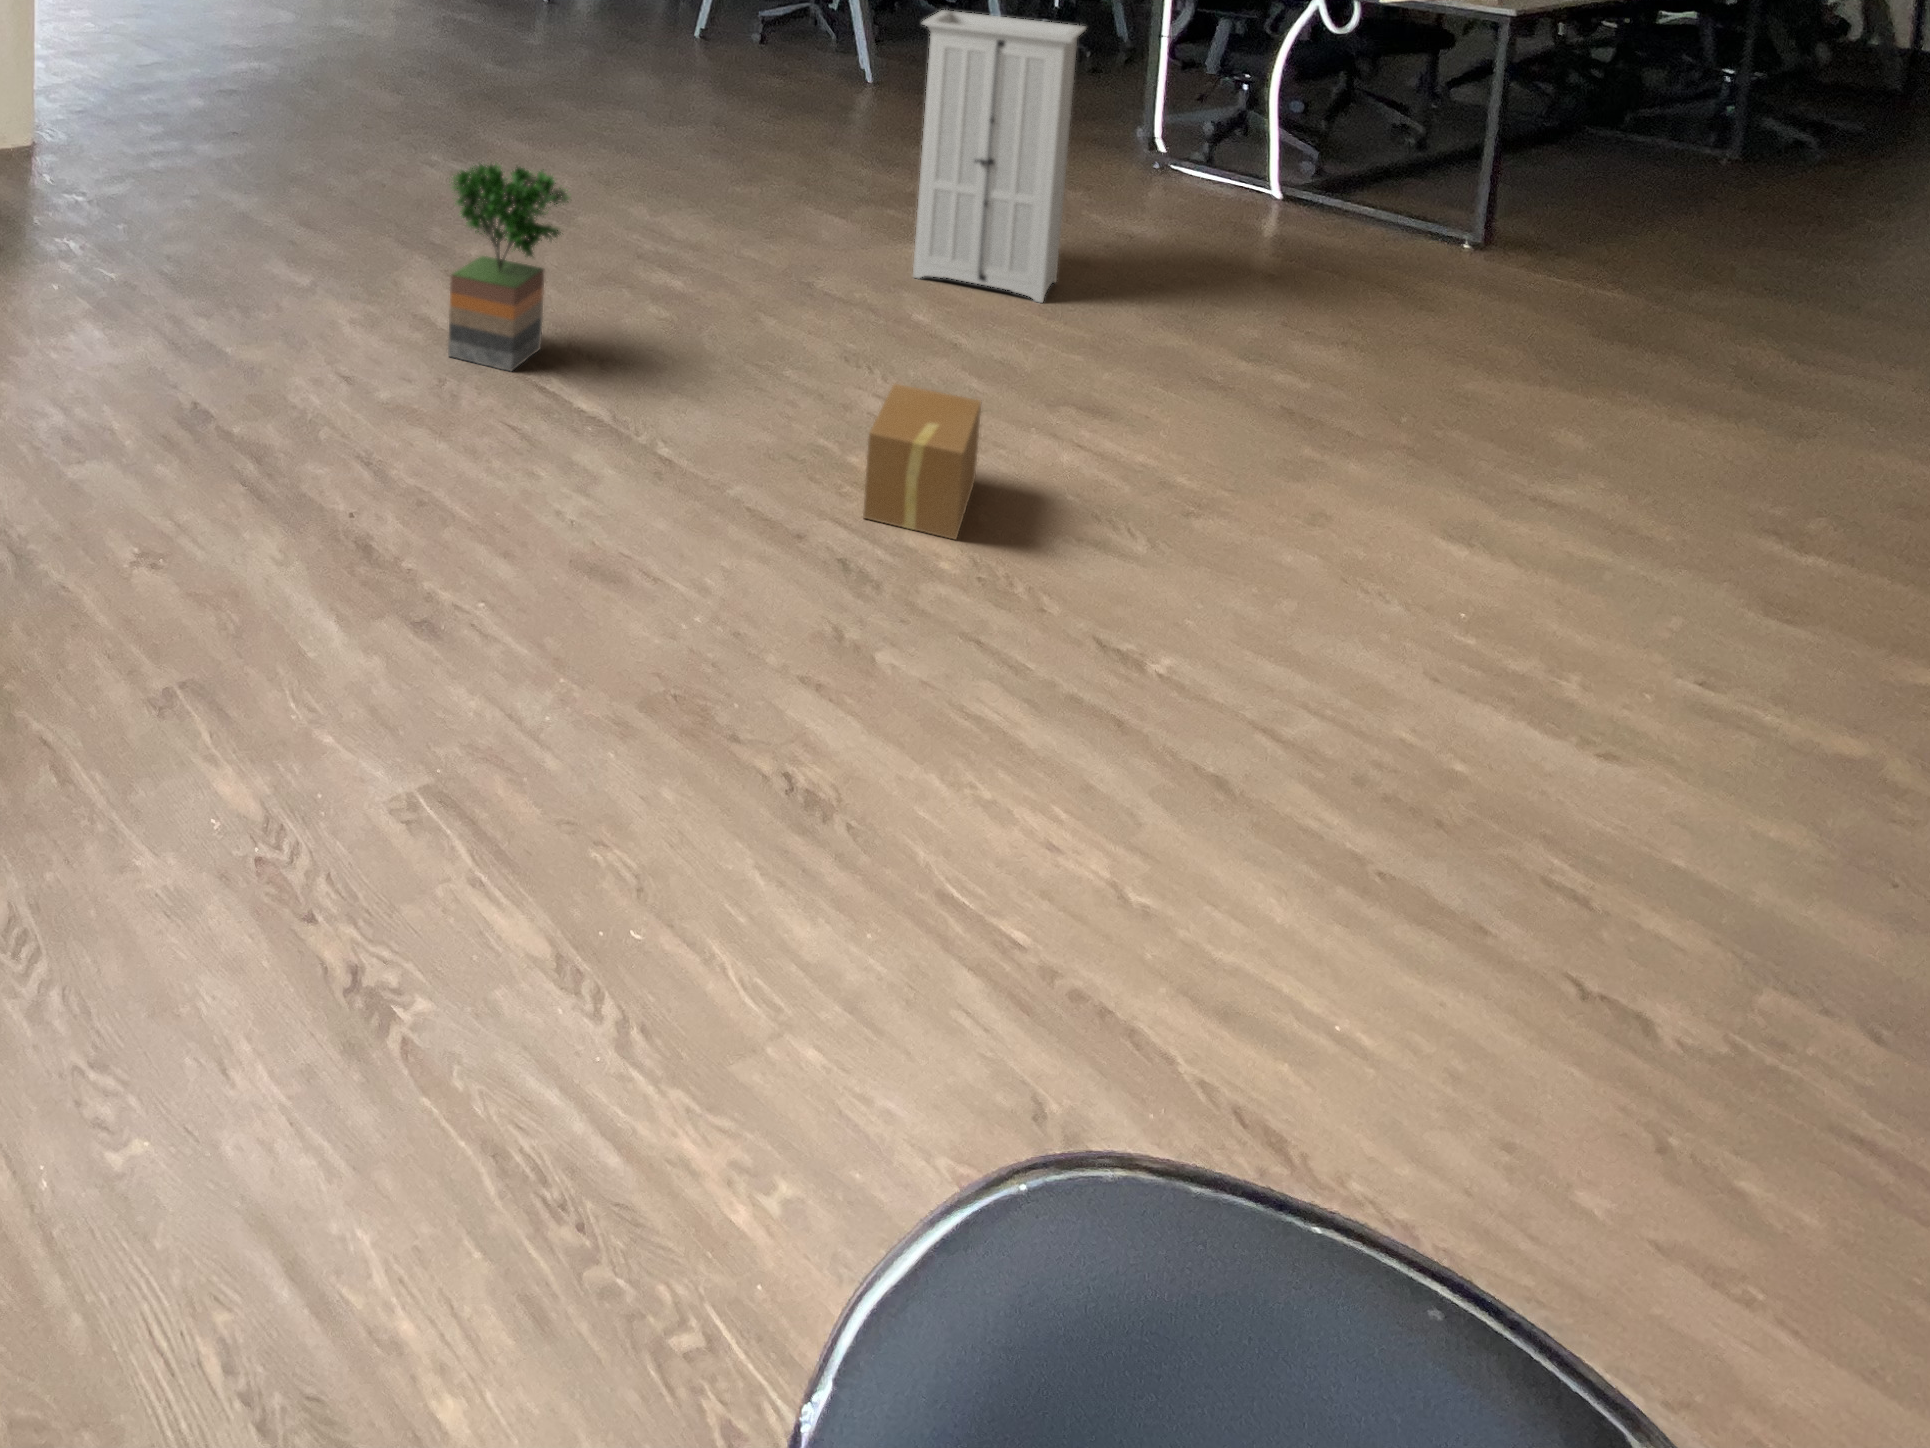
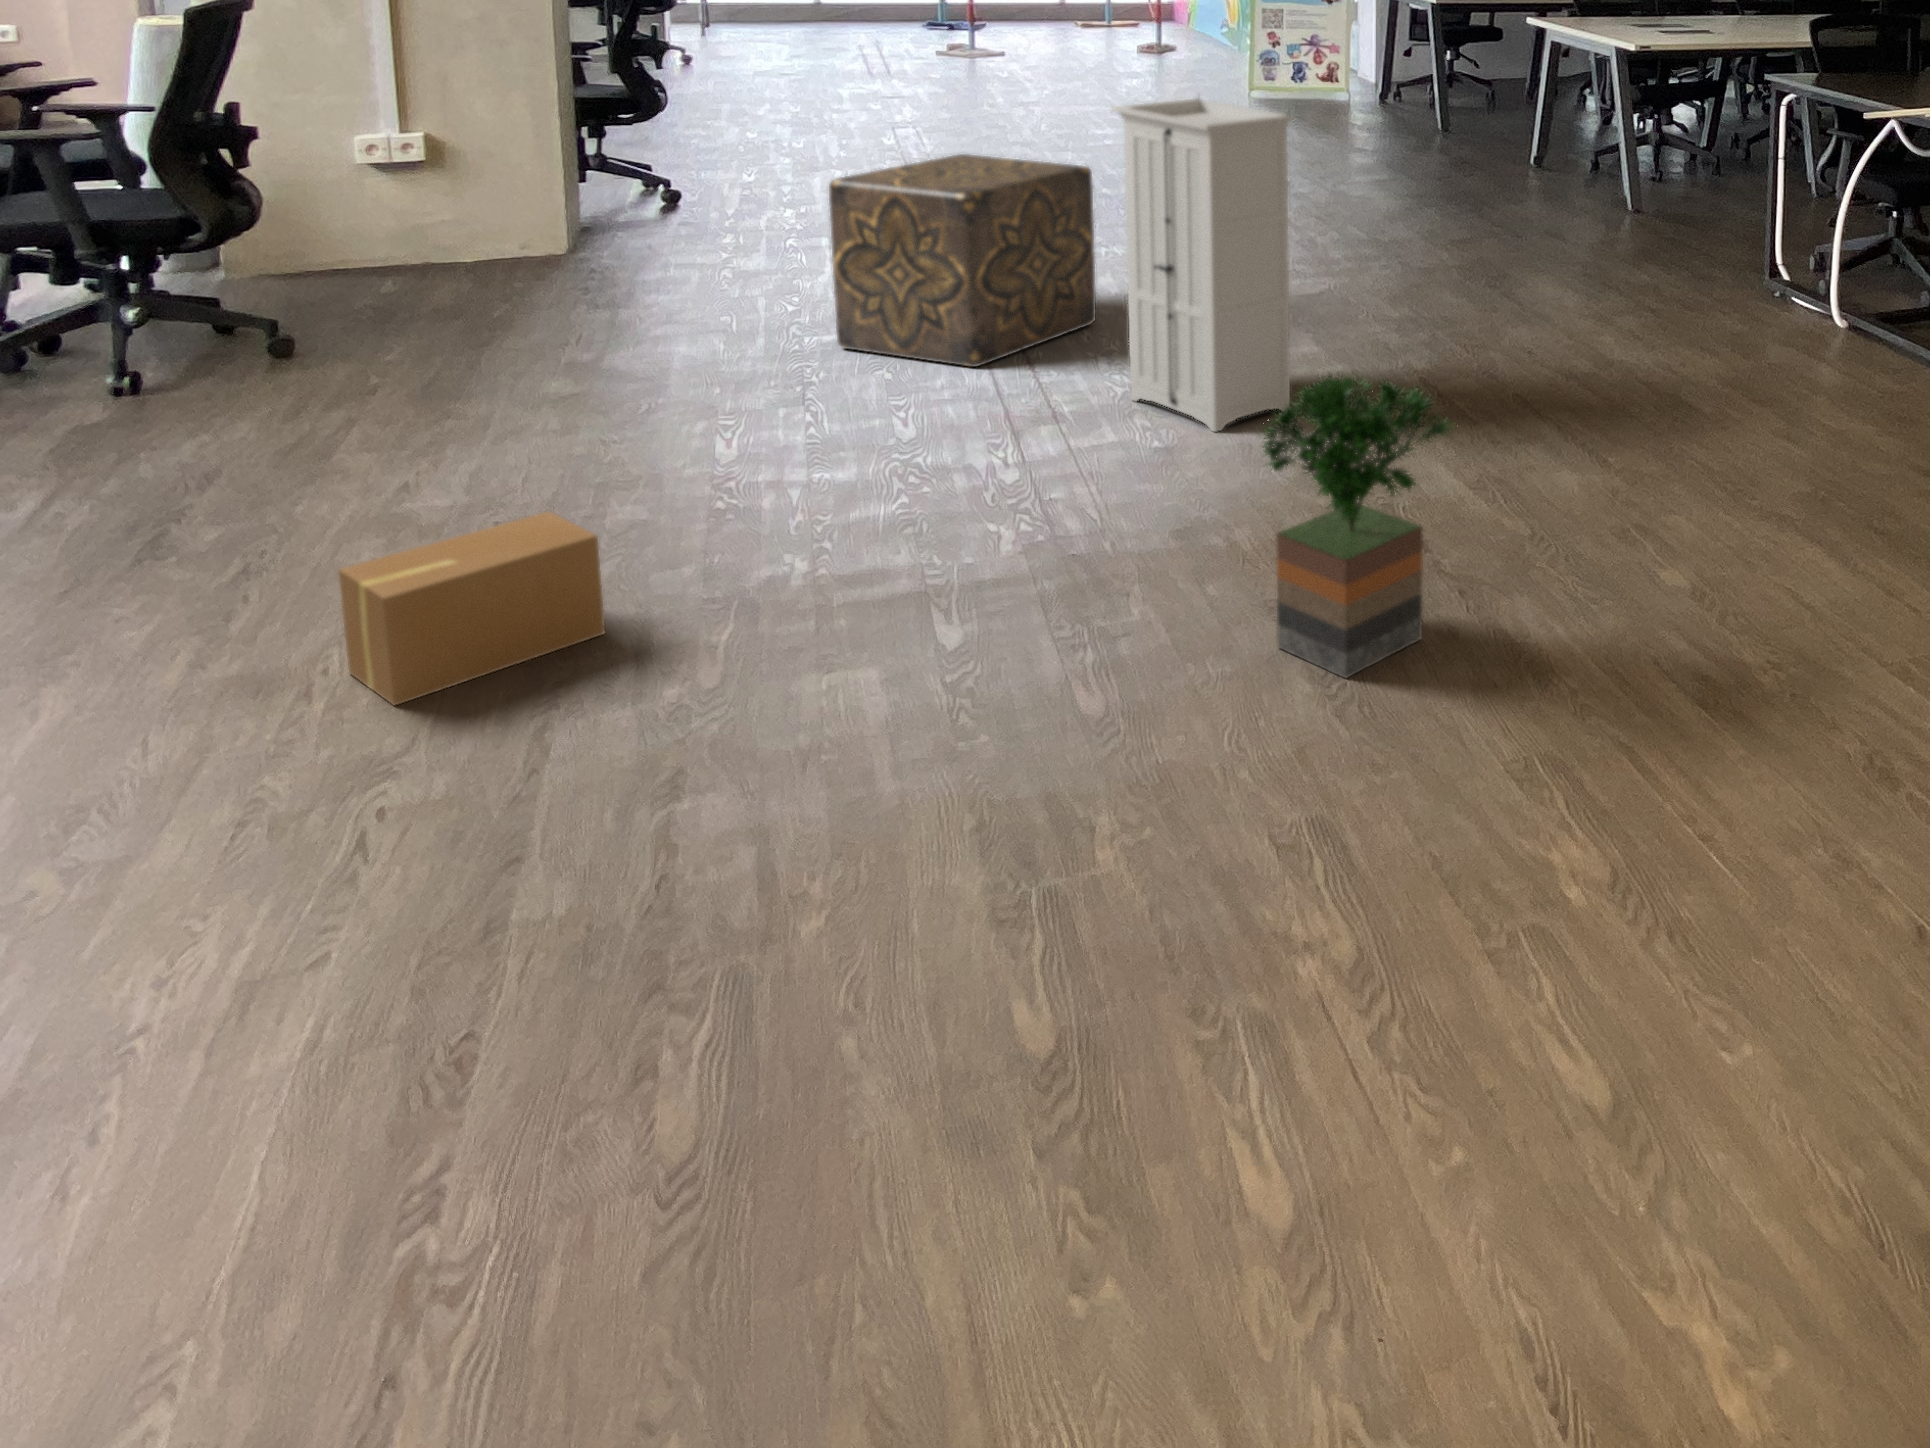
ottoman: none [567,58,734,252] -> present [829,154,1096,367]
potted tree: present [448,164,569,372] -> present [1262,375,1451,678]

